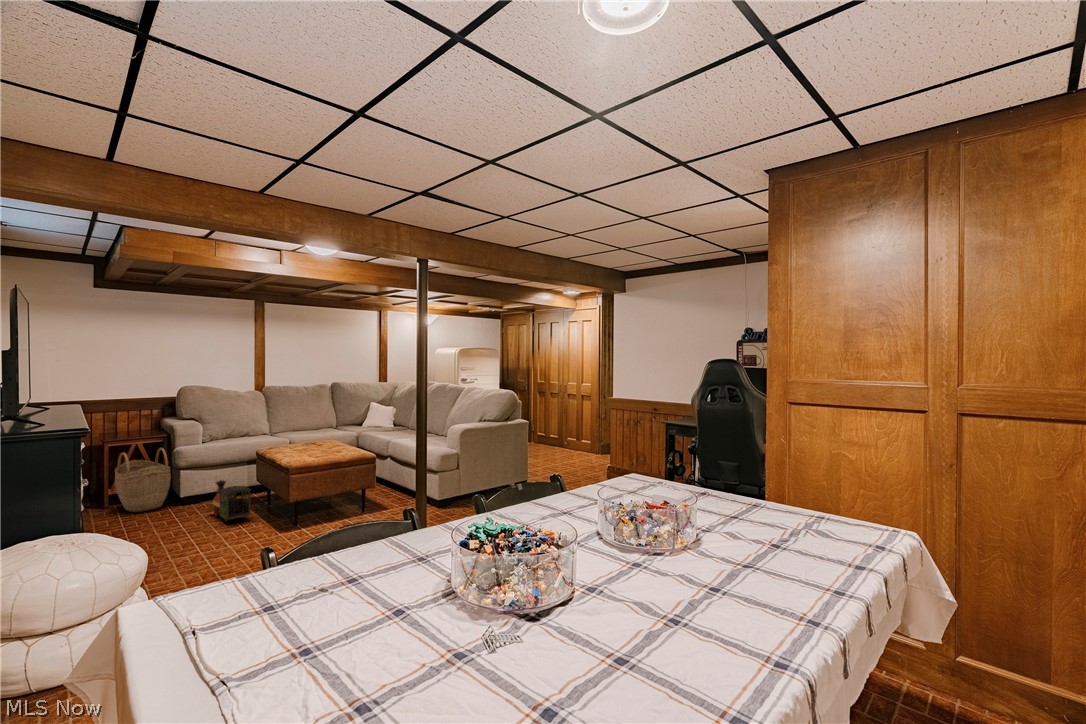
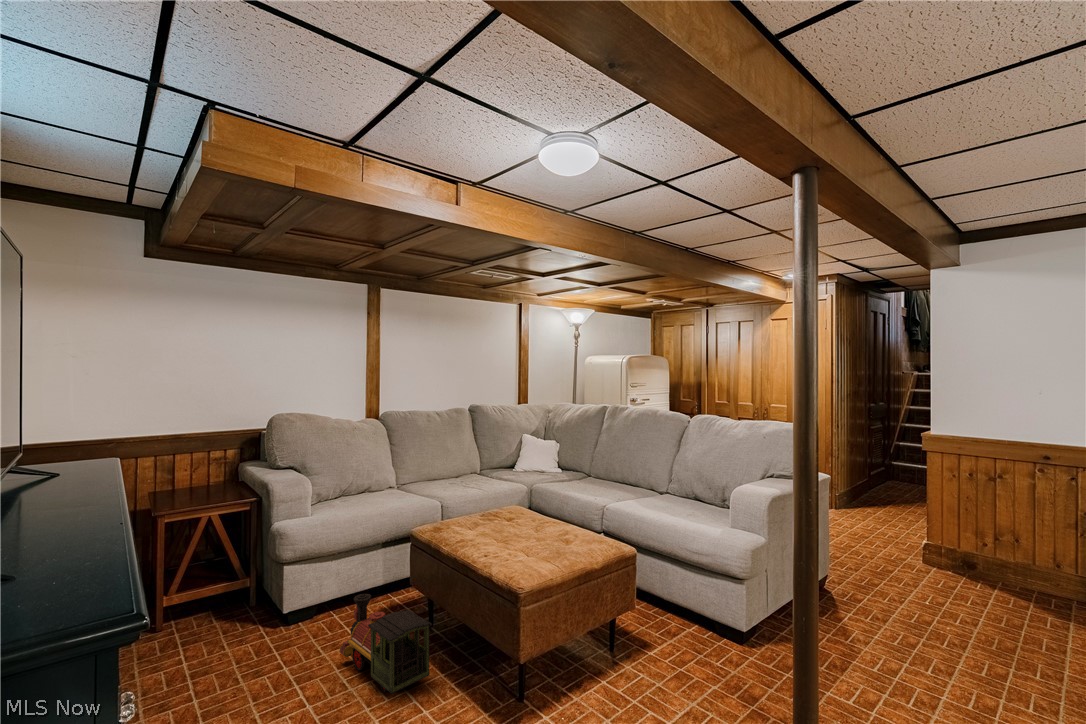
woven basket: present [115,448,171,512] -> none [174,524,267,649]

